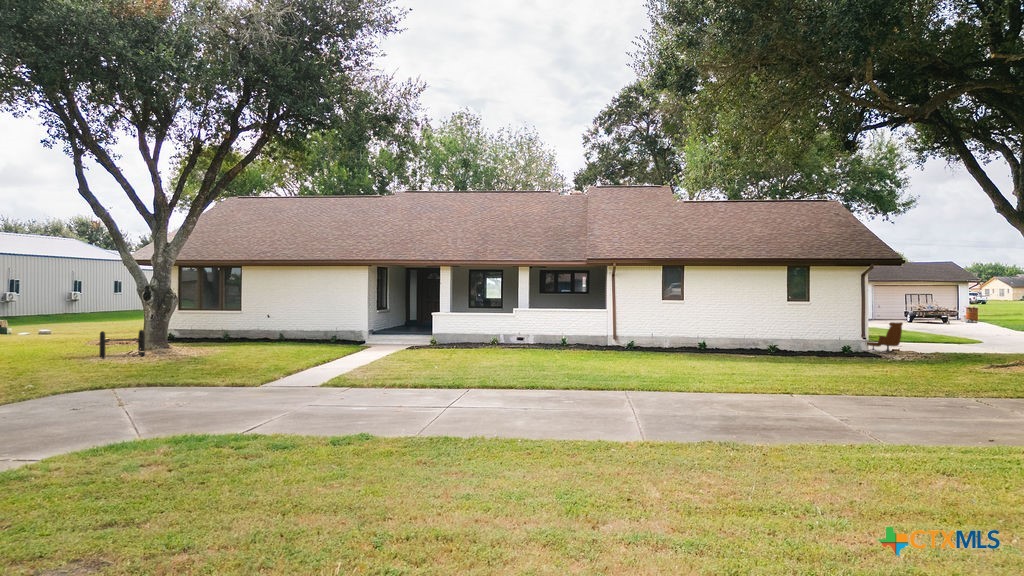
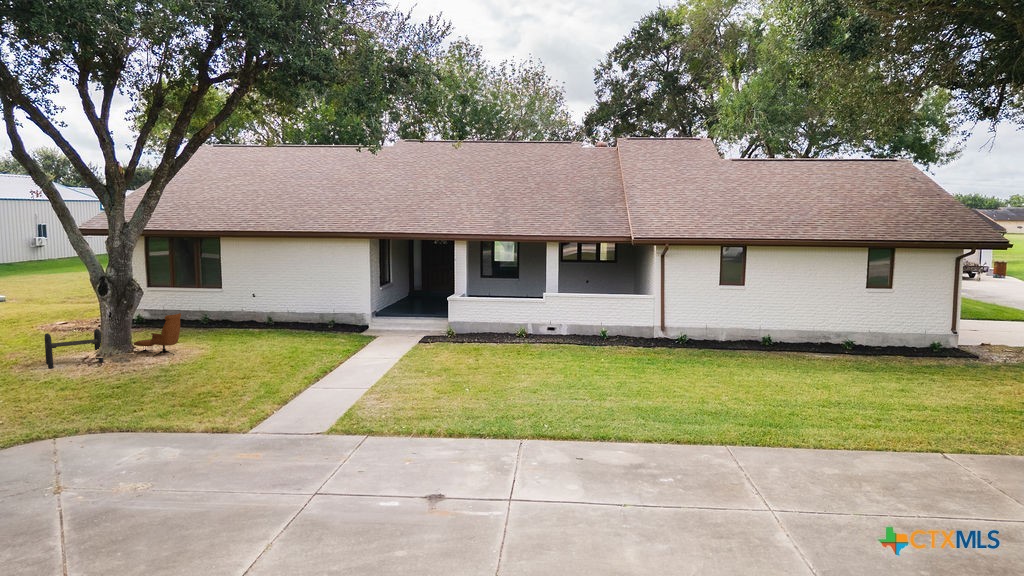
lounge chair: present [867,322,903,352] -> present [134,313,181,357]

